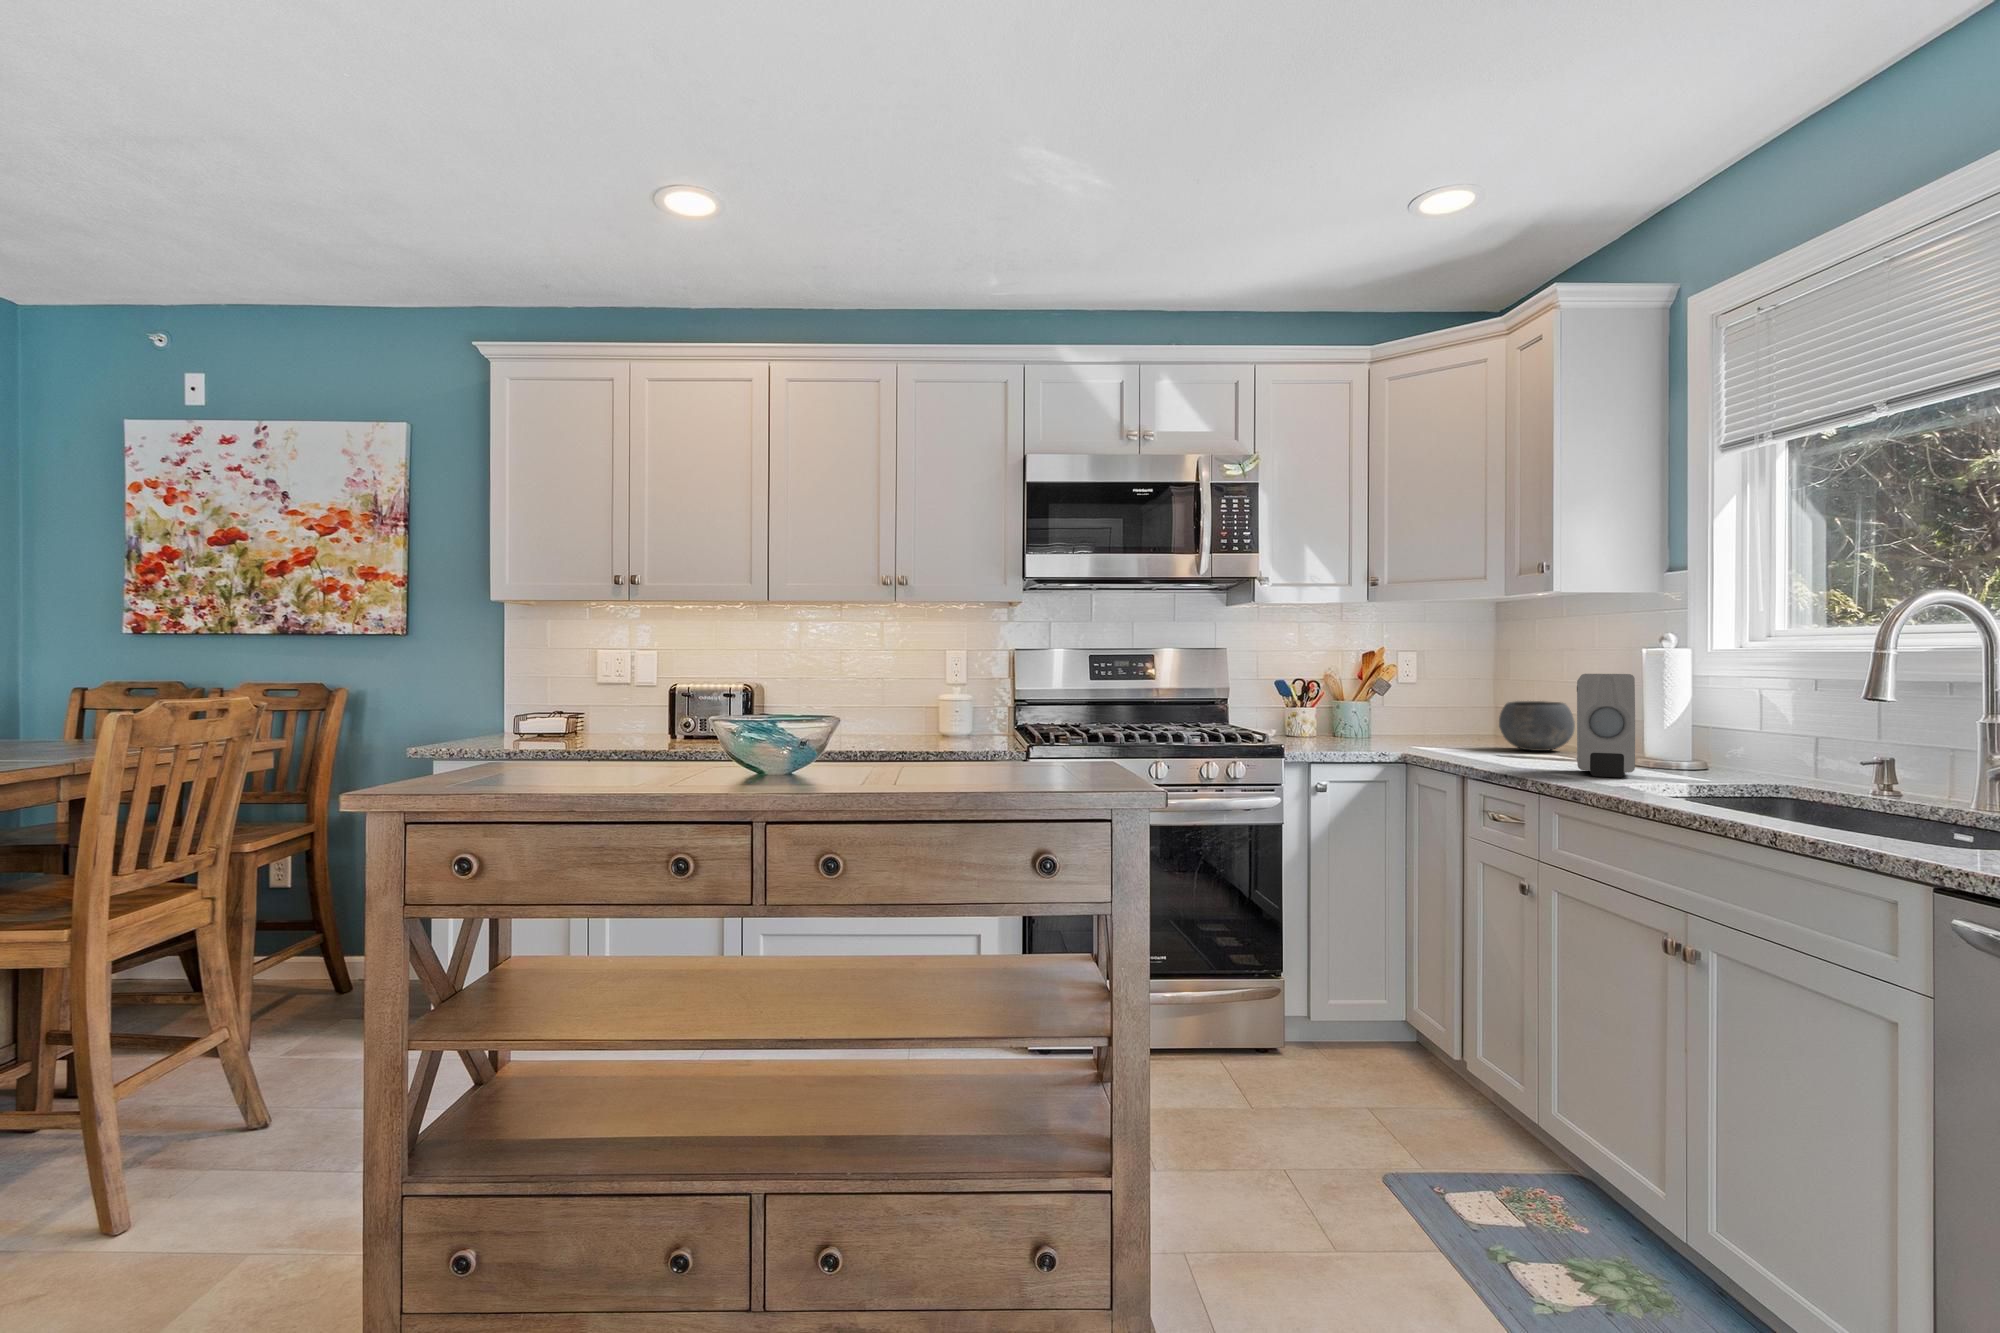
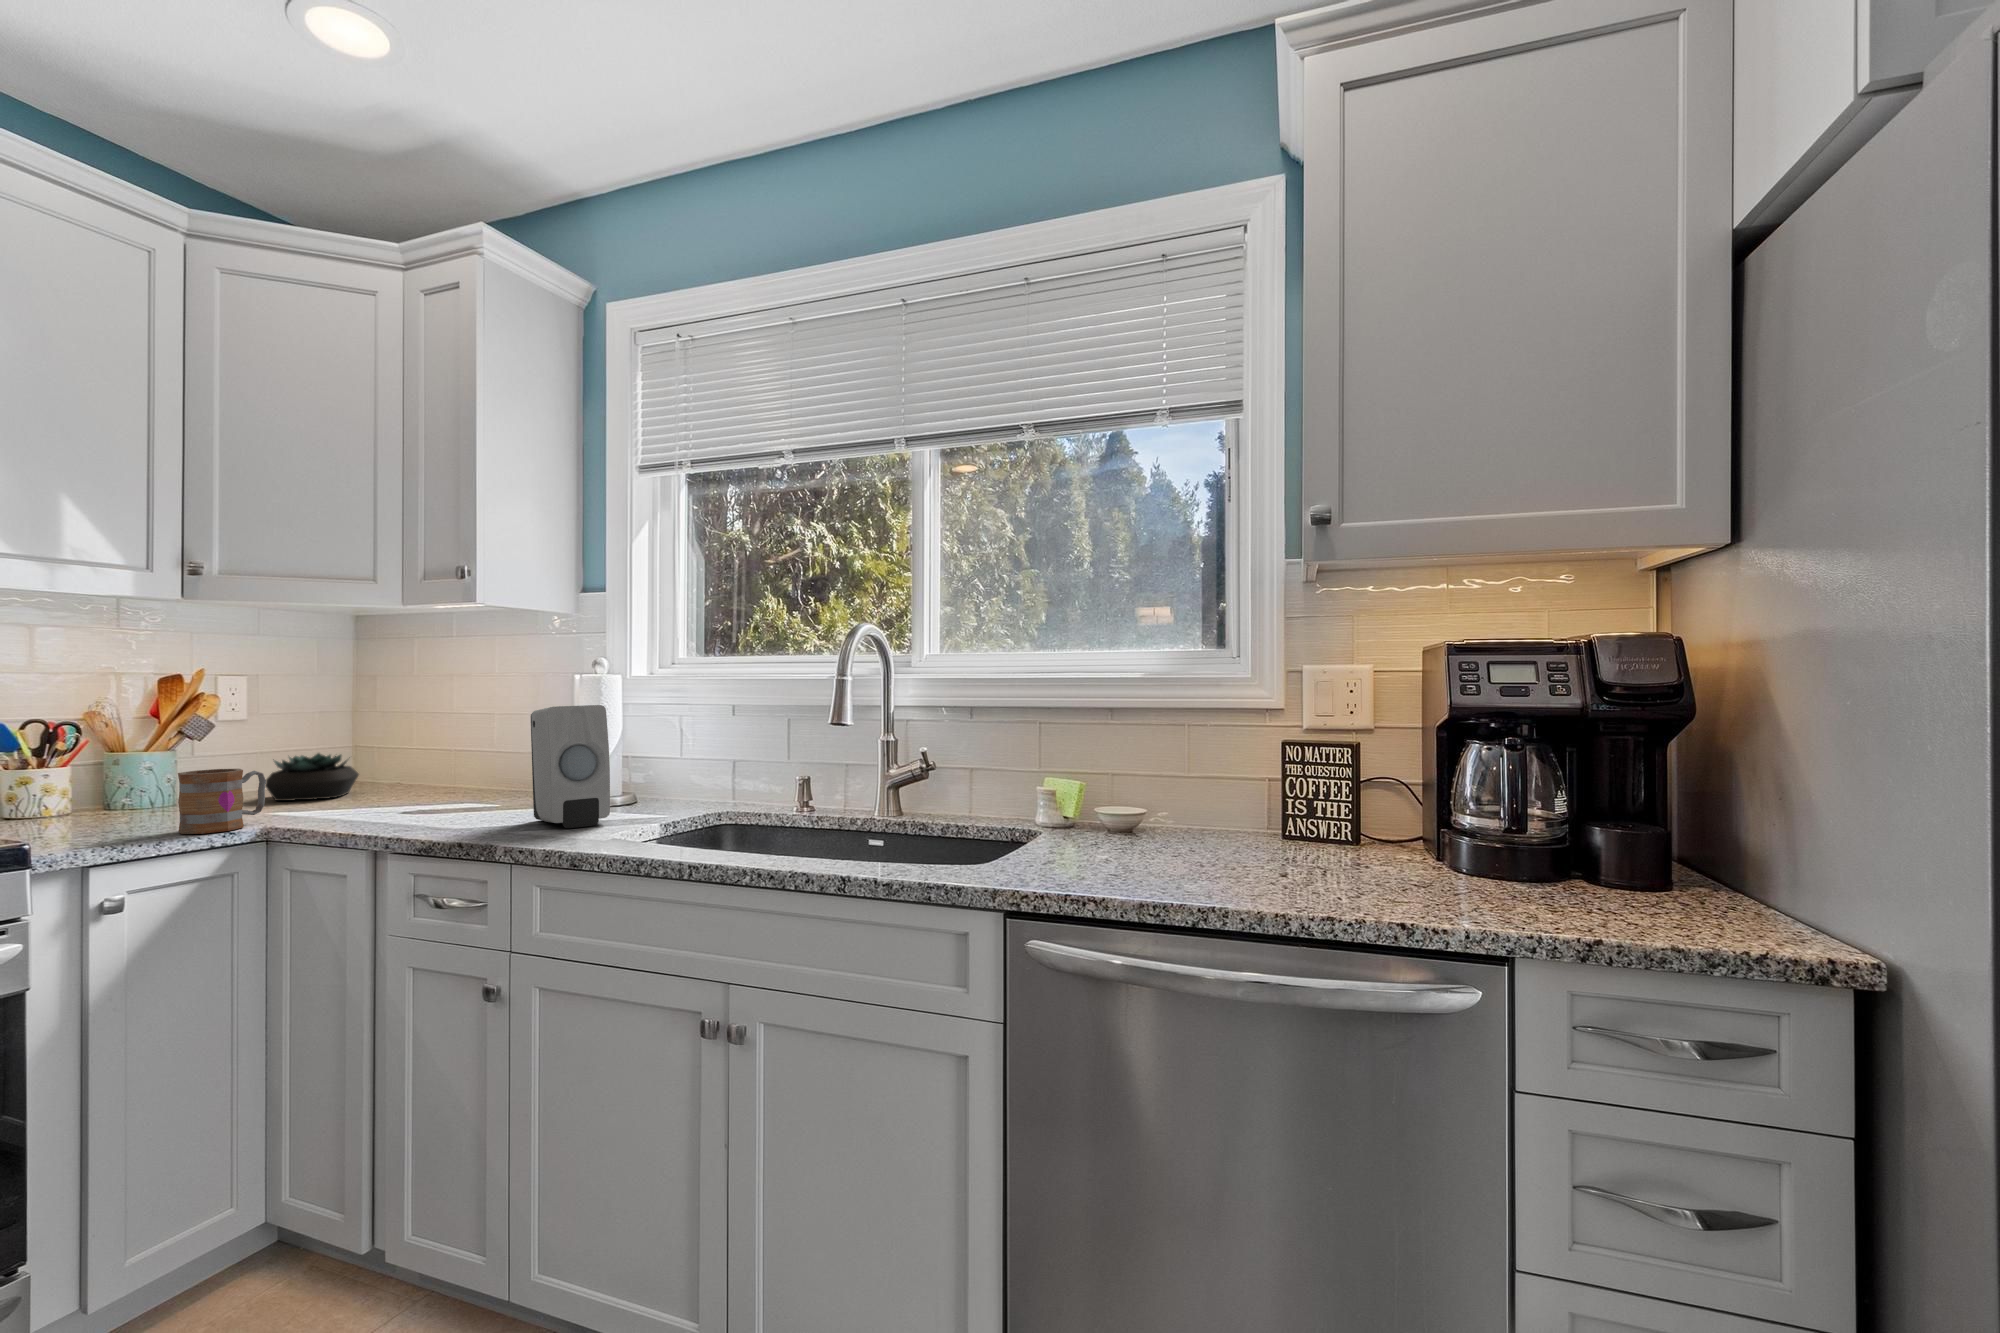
bowl: present [1499,701,1575,751] -> none [394,735,489,797]
succulent plant: none [1417,710,1484,744] -> present [266,753,359,801]
mug: none [1357,711,1407,752] -> present [178,769,266,834]

